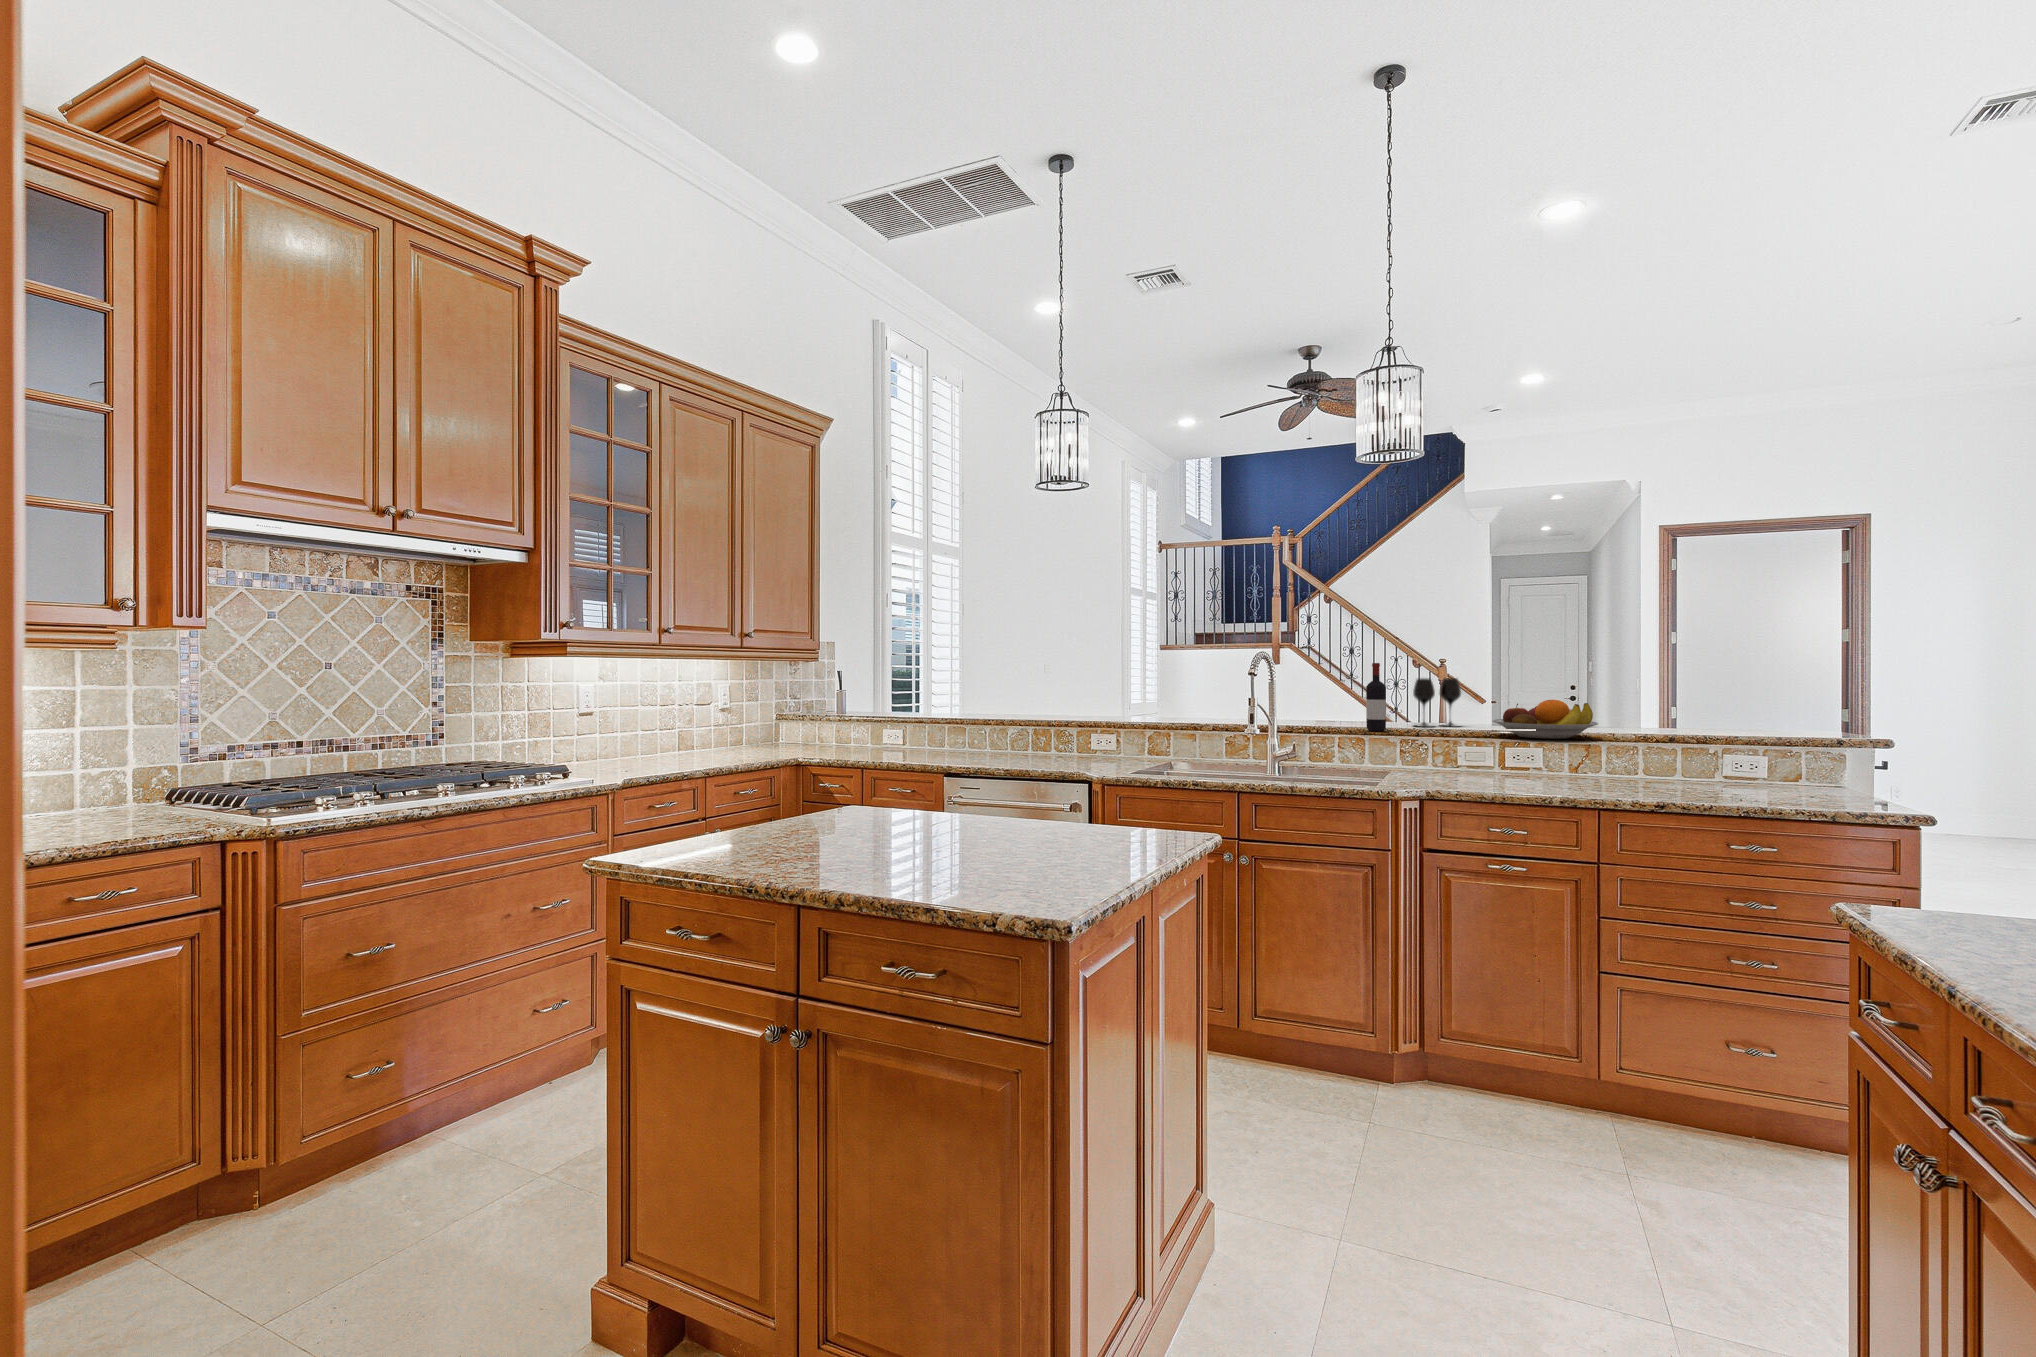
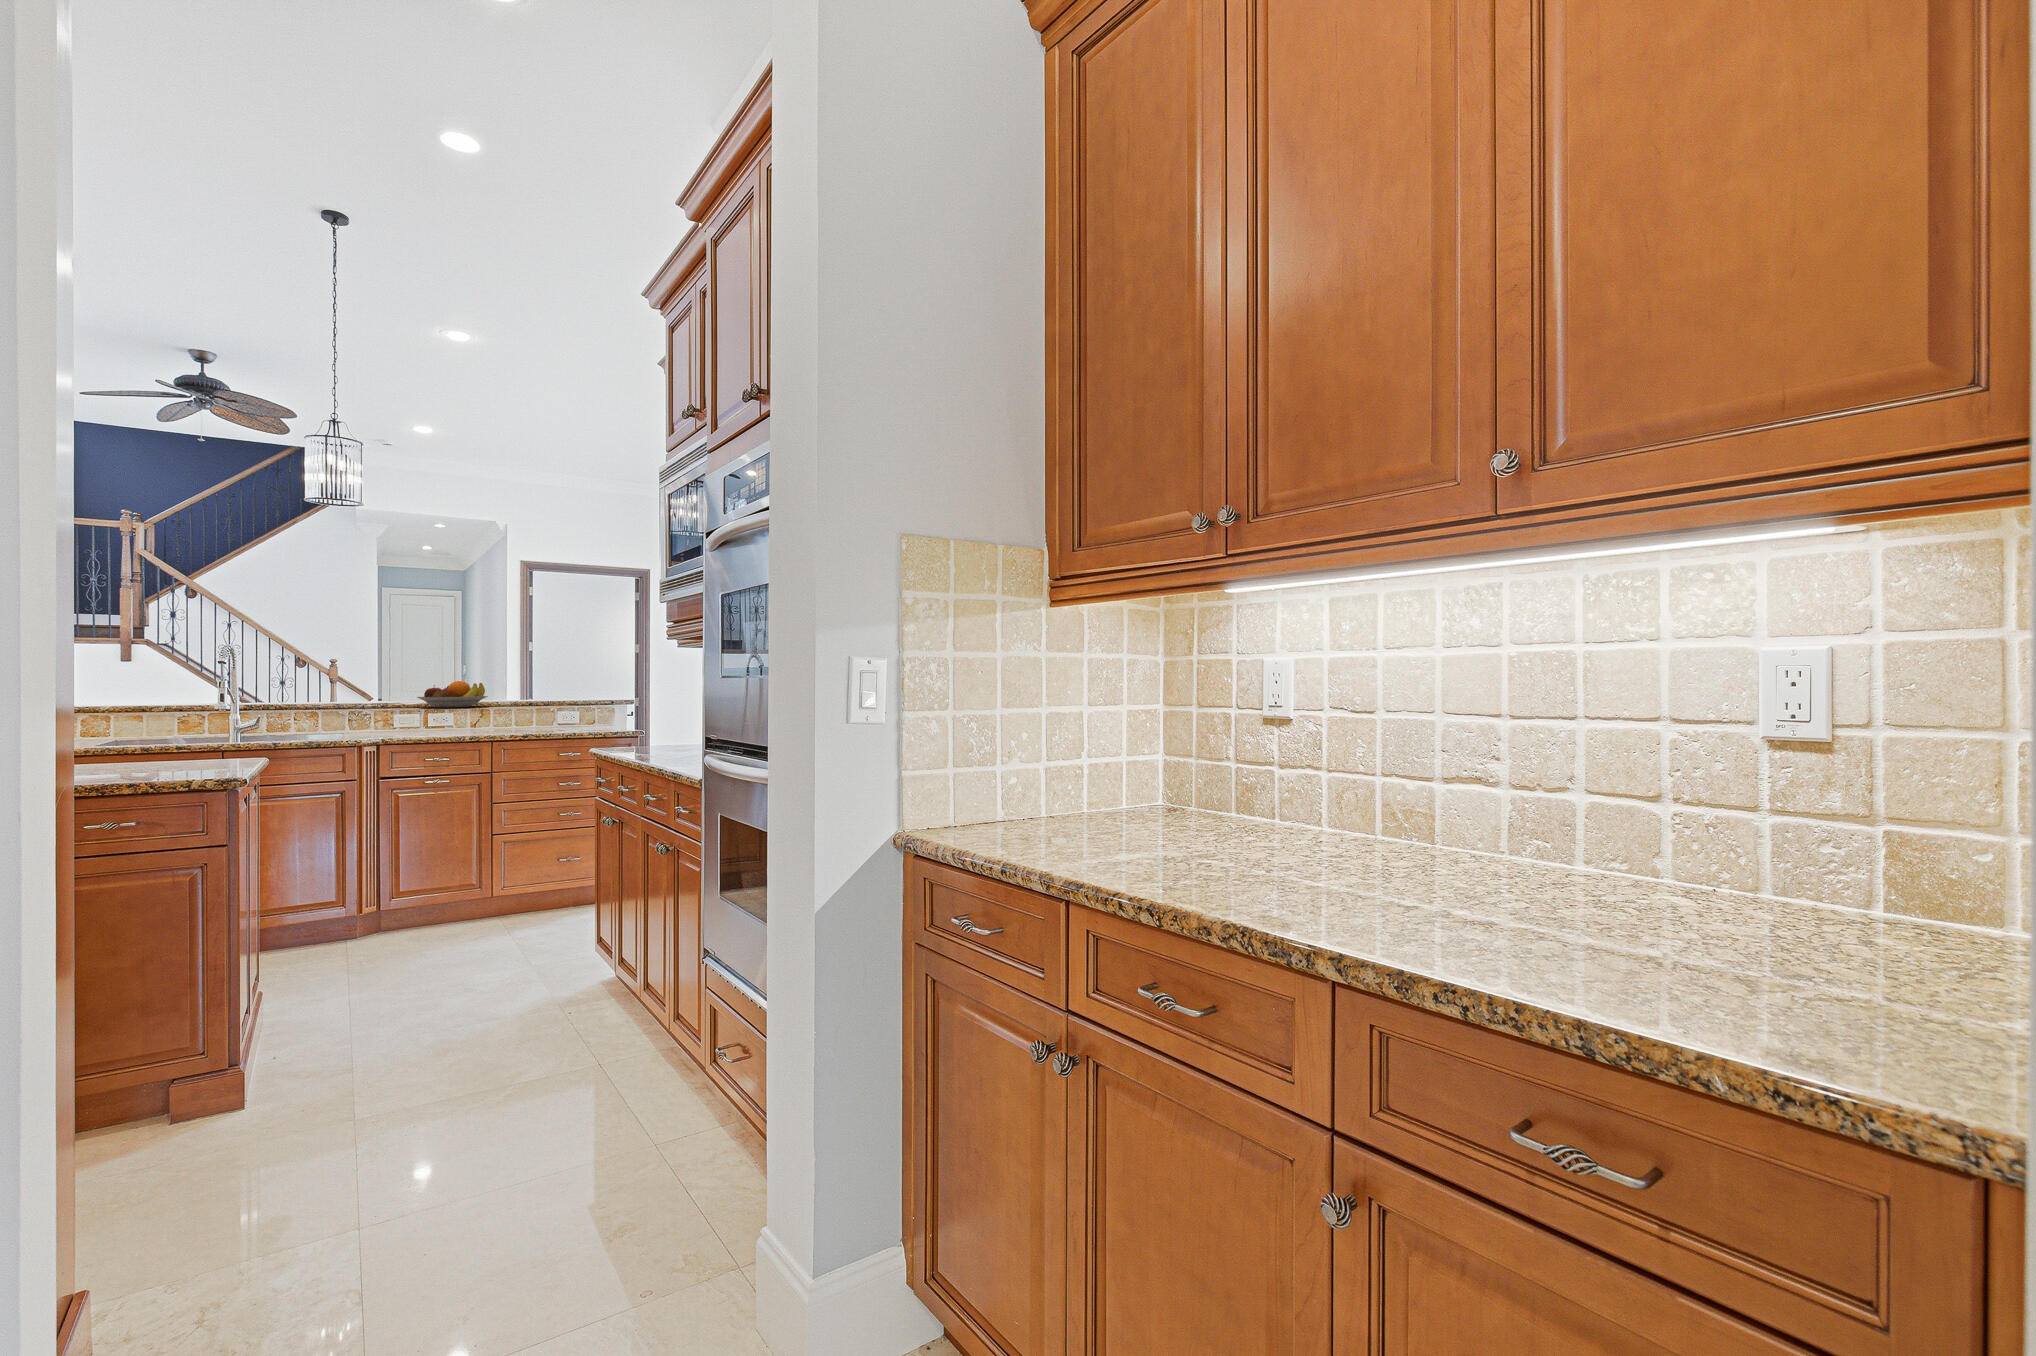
wine bottle: present [1366,663,1386,731] -> none [310,654,328,710]
wine glass: present [1413,678,1461,727] -> none [346,669,387,707]

